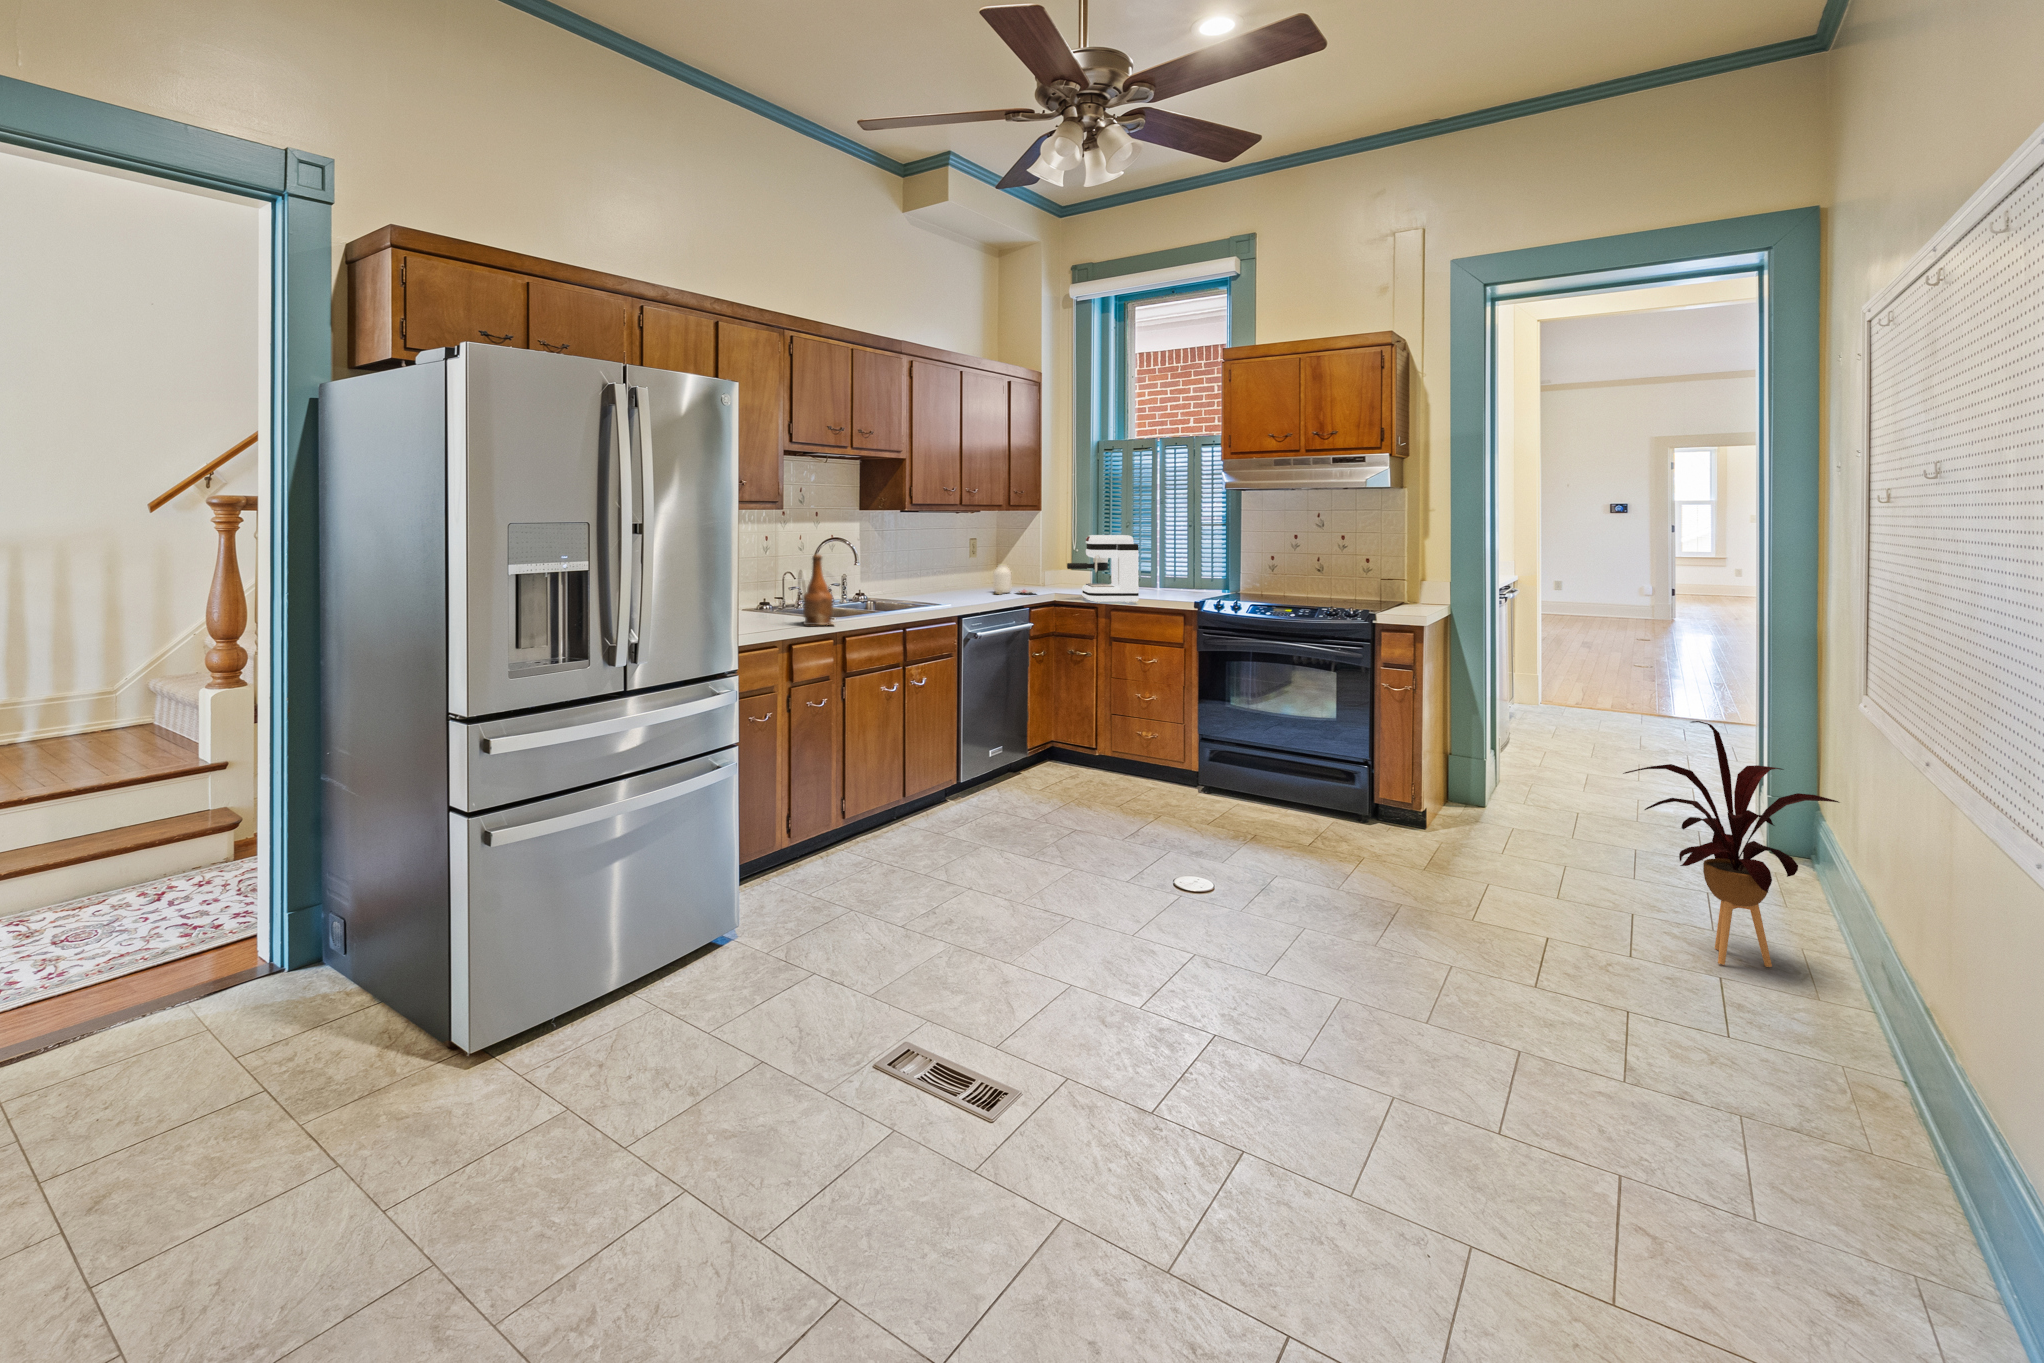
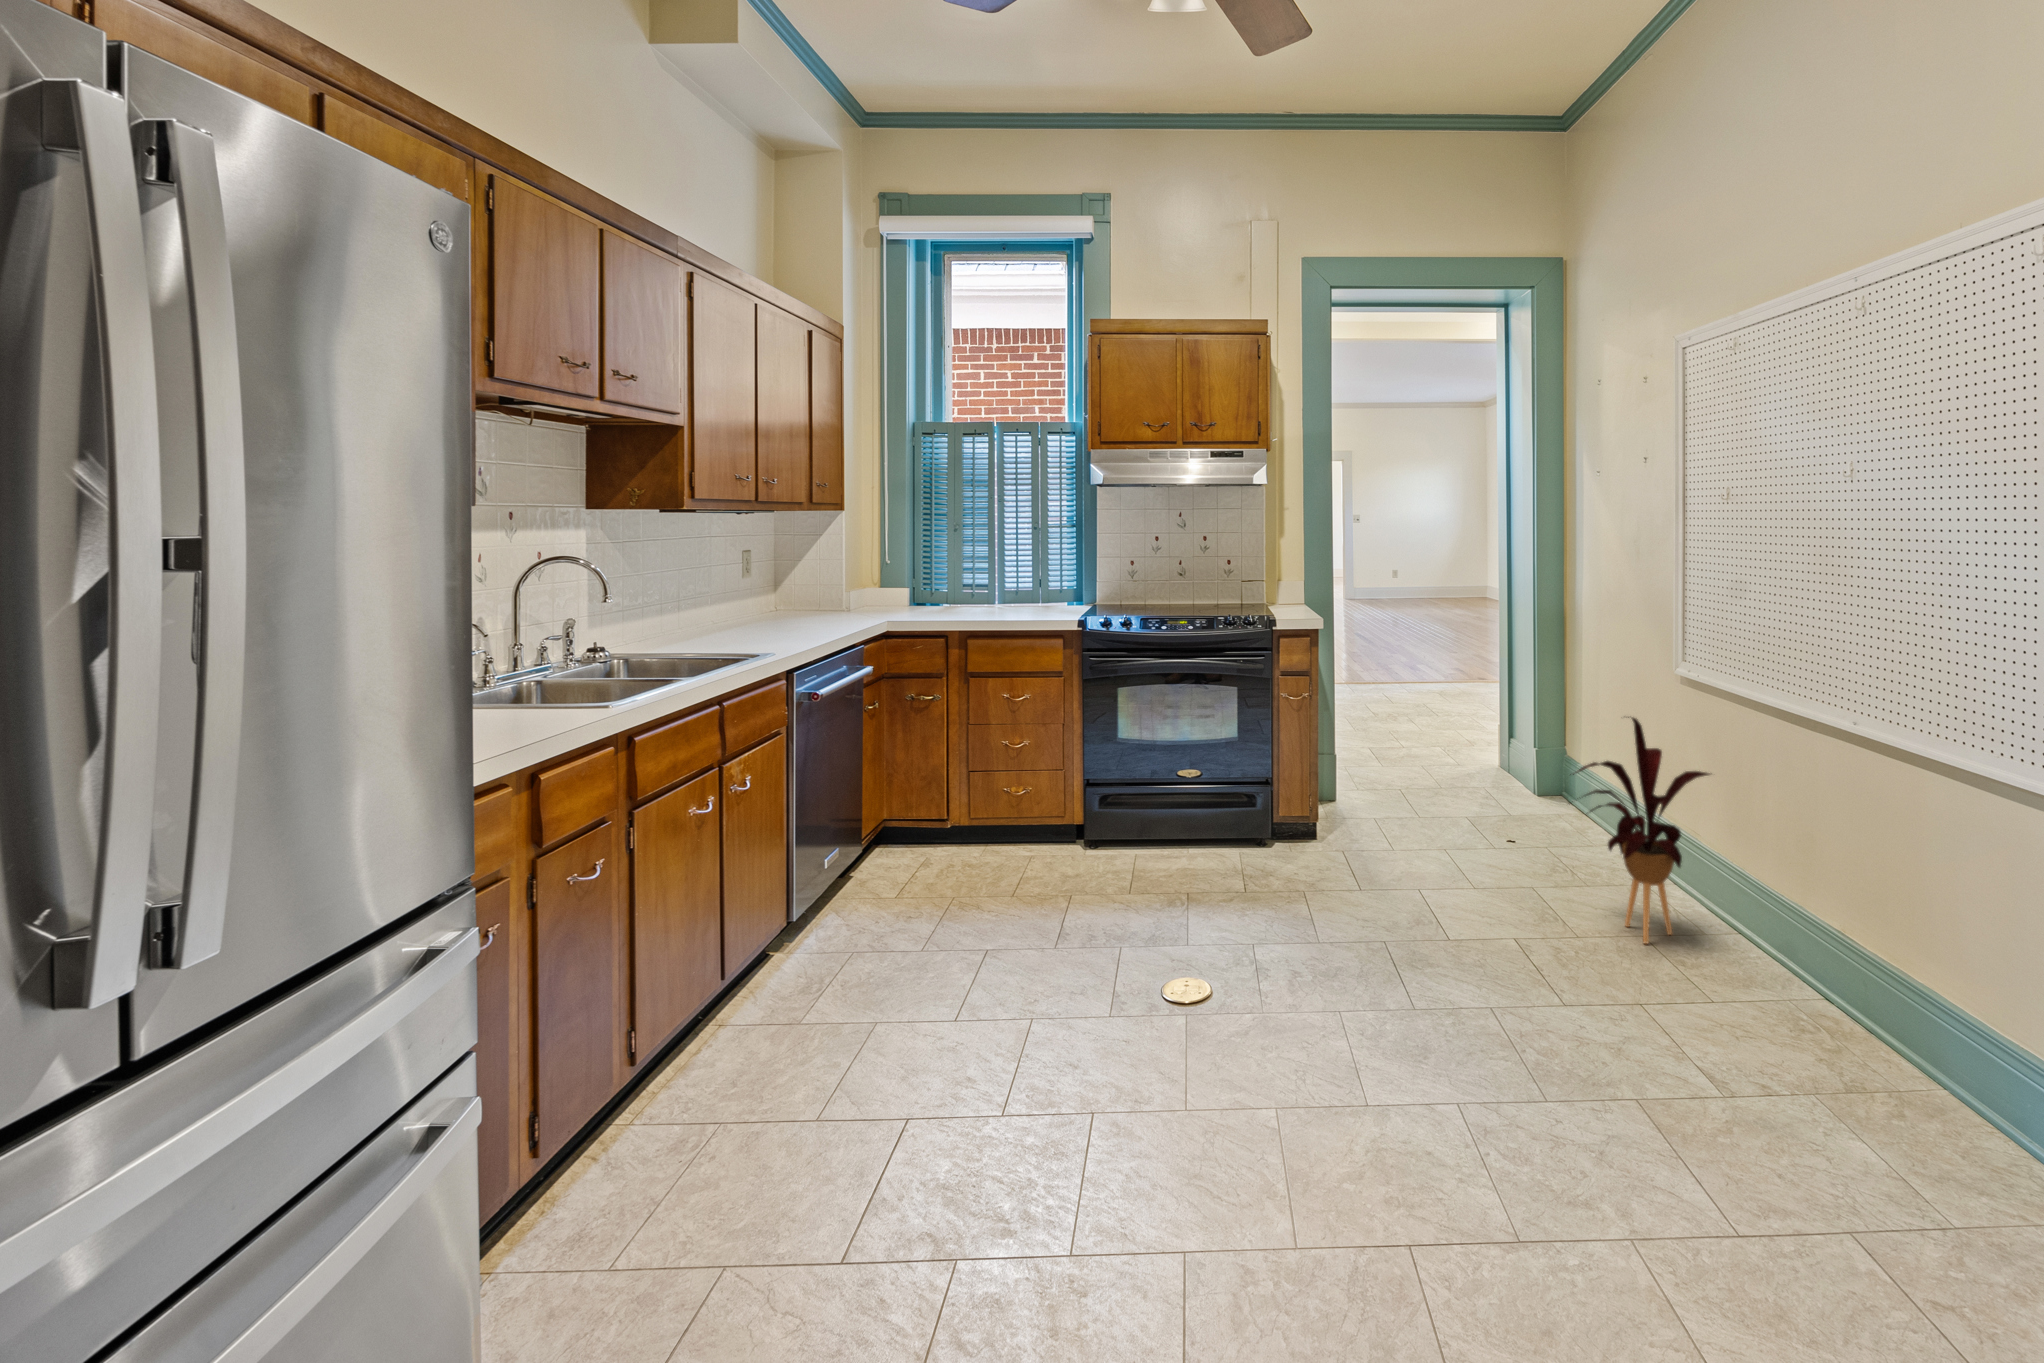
coffee maker: present [1067,535,1139,603] -> none [913,540,1010,630]
bottle: present [803,554,833,625] -> none [526,591,609,725]
jar: present [993,565,1034,594] -> none [800,584,868,626]

